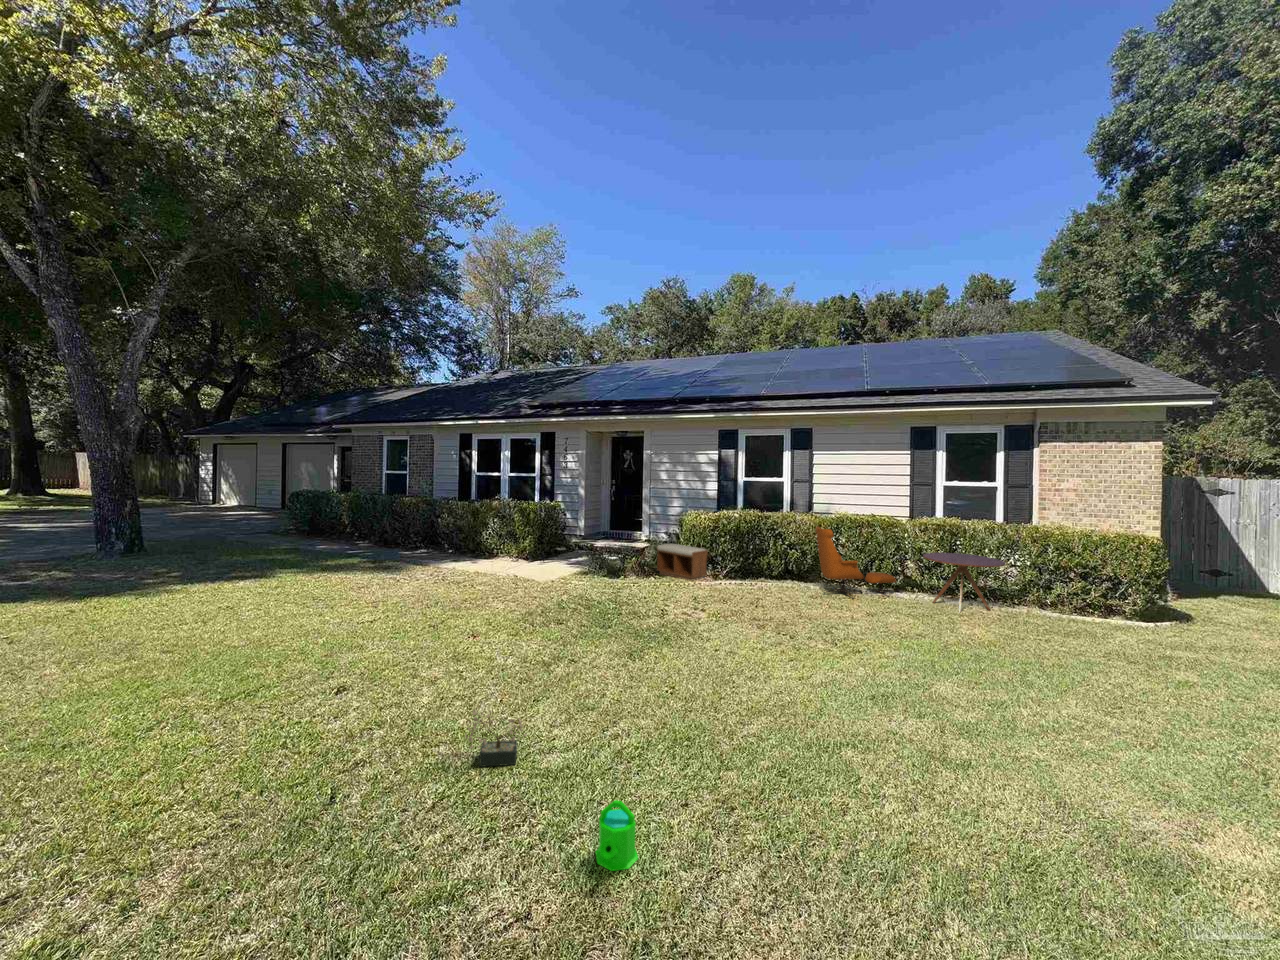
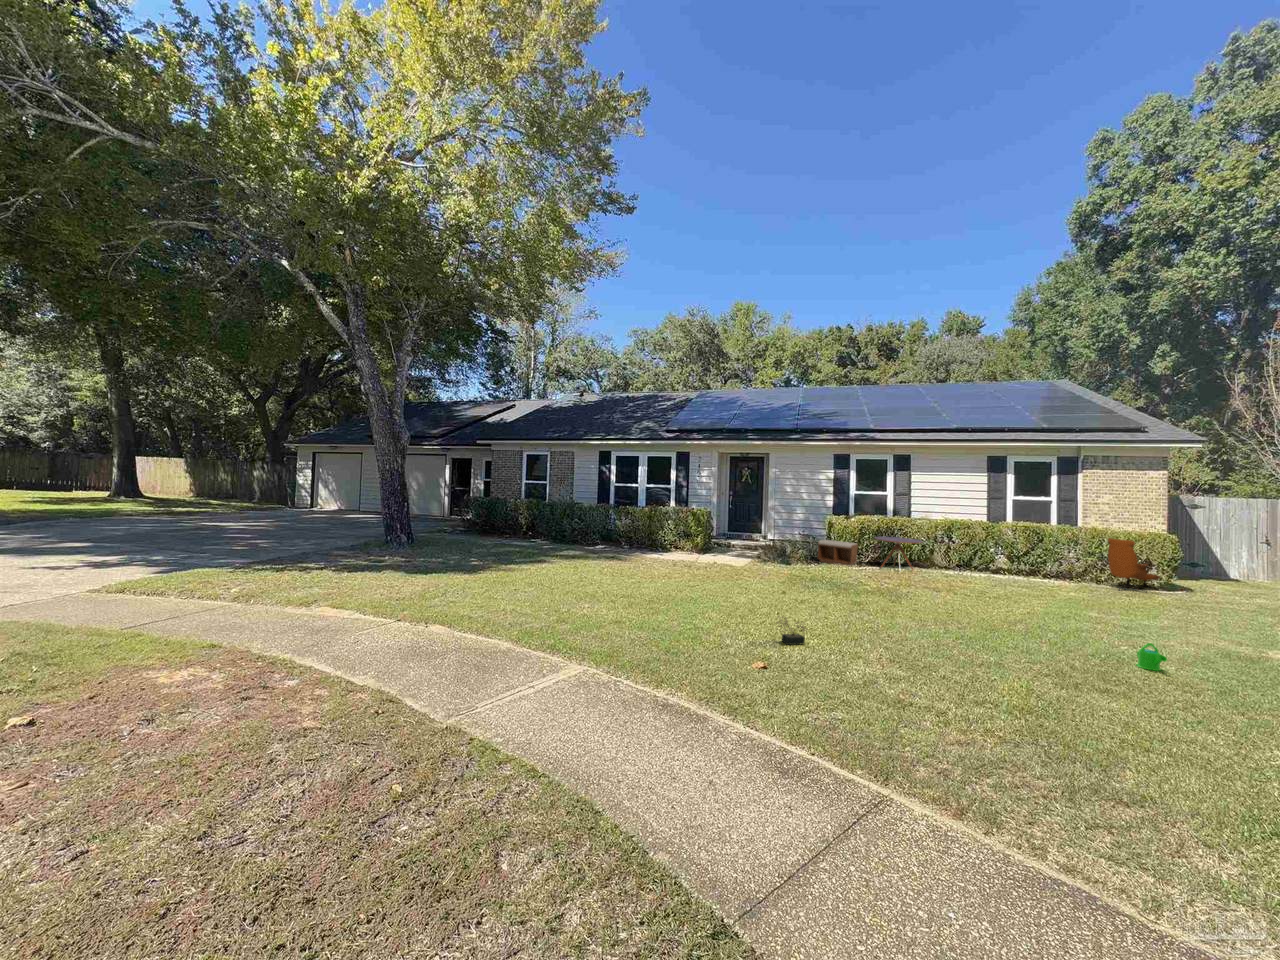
lounge chair: present [816,526,896,598] -> present [1108,538,1160,592]
round table: present [923,553,1006,612] -> present [875,537,923,570]
decorative plant: present [465,708,527,767] -> present [777,616,805,645]
watering can: present [595,800,638,871] -> present [1137,643,1167,671]

